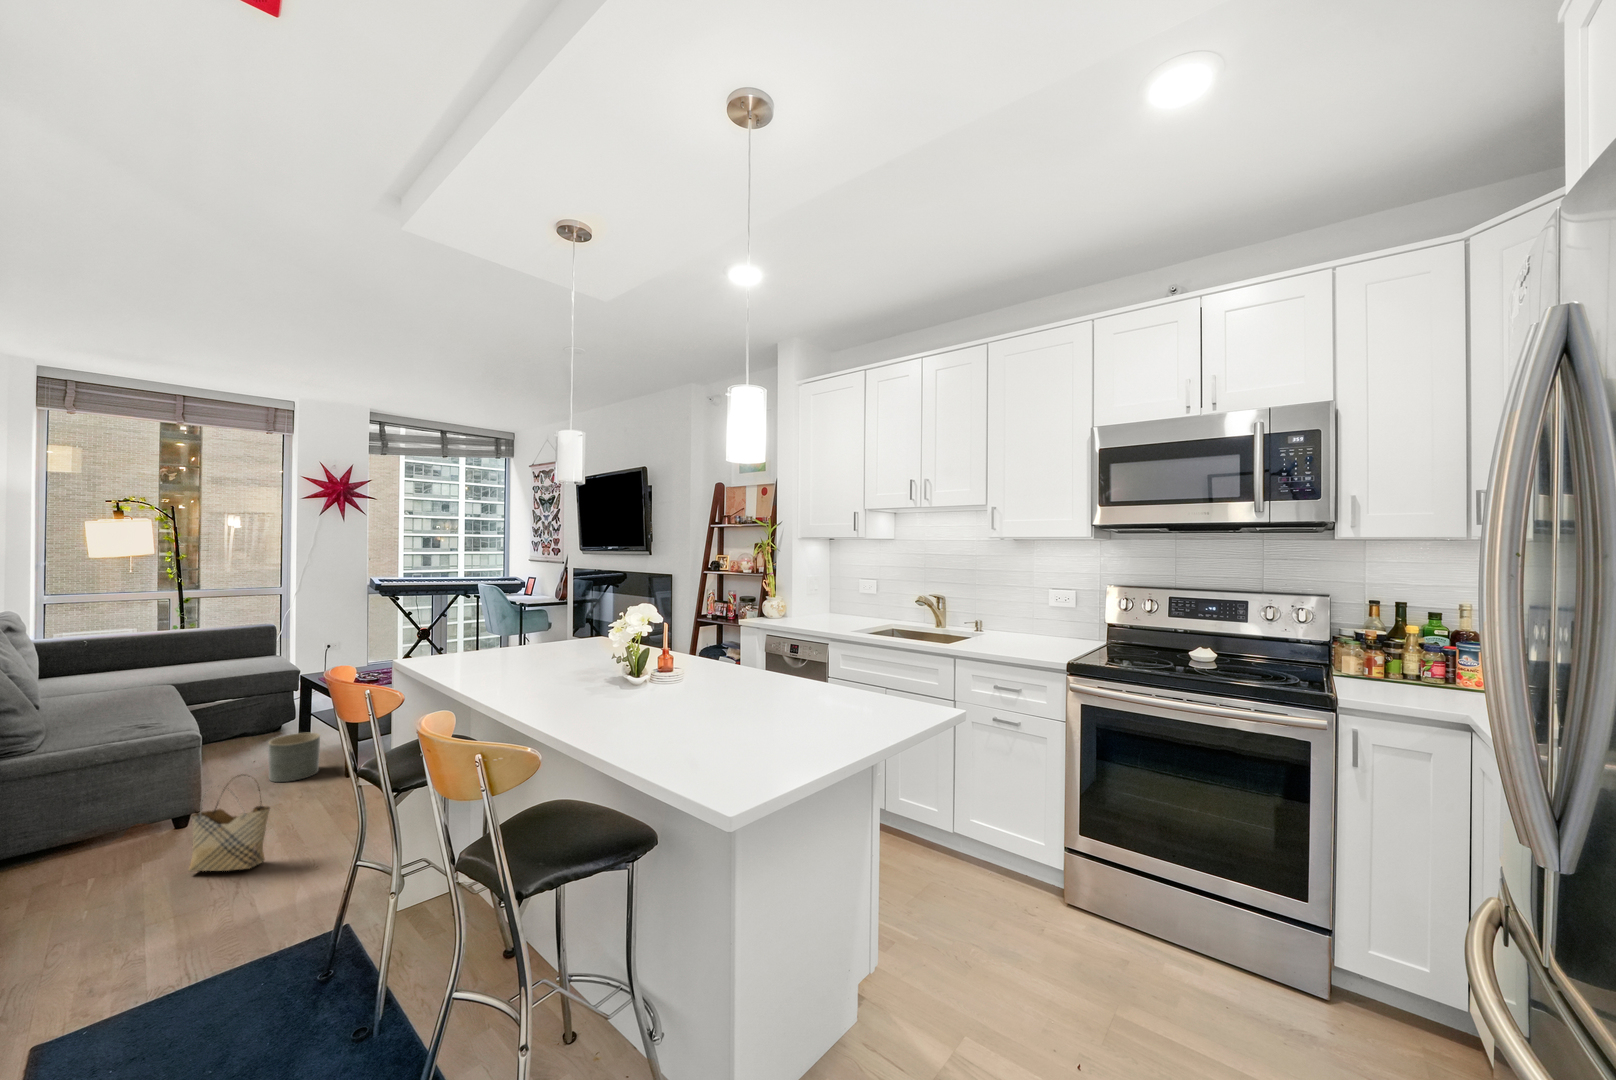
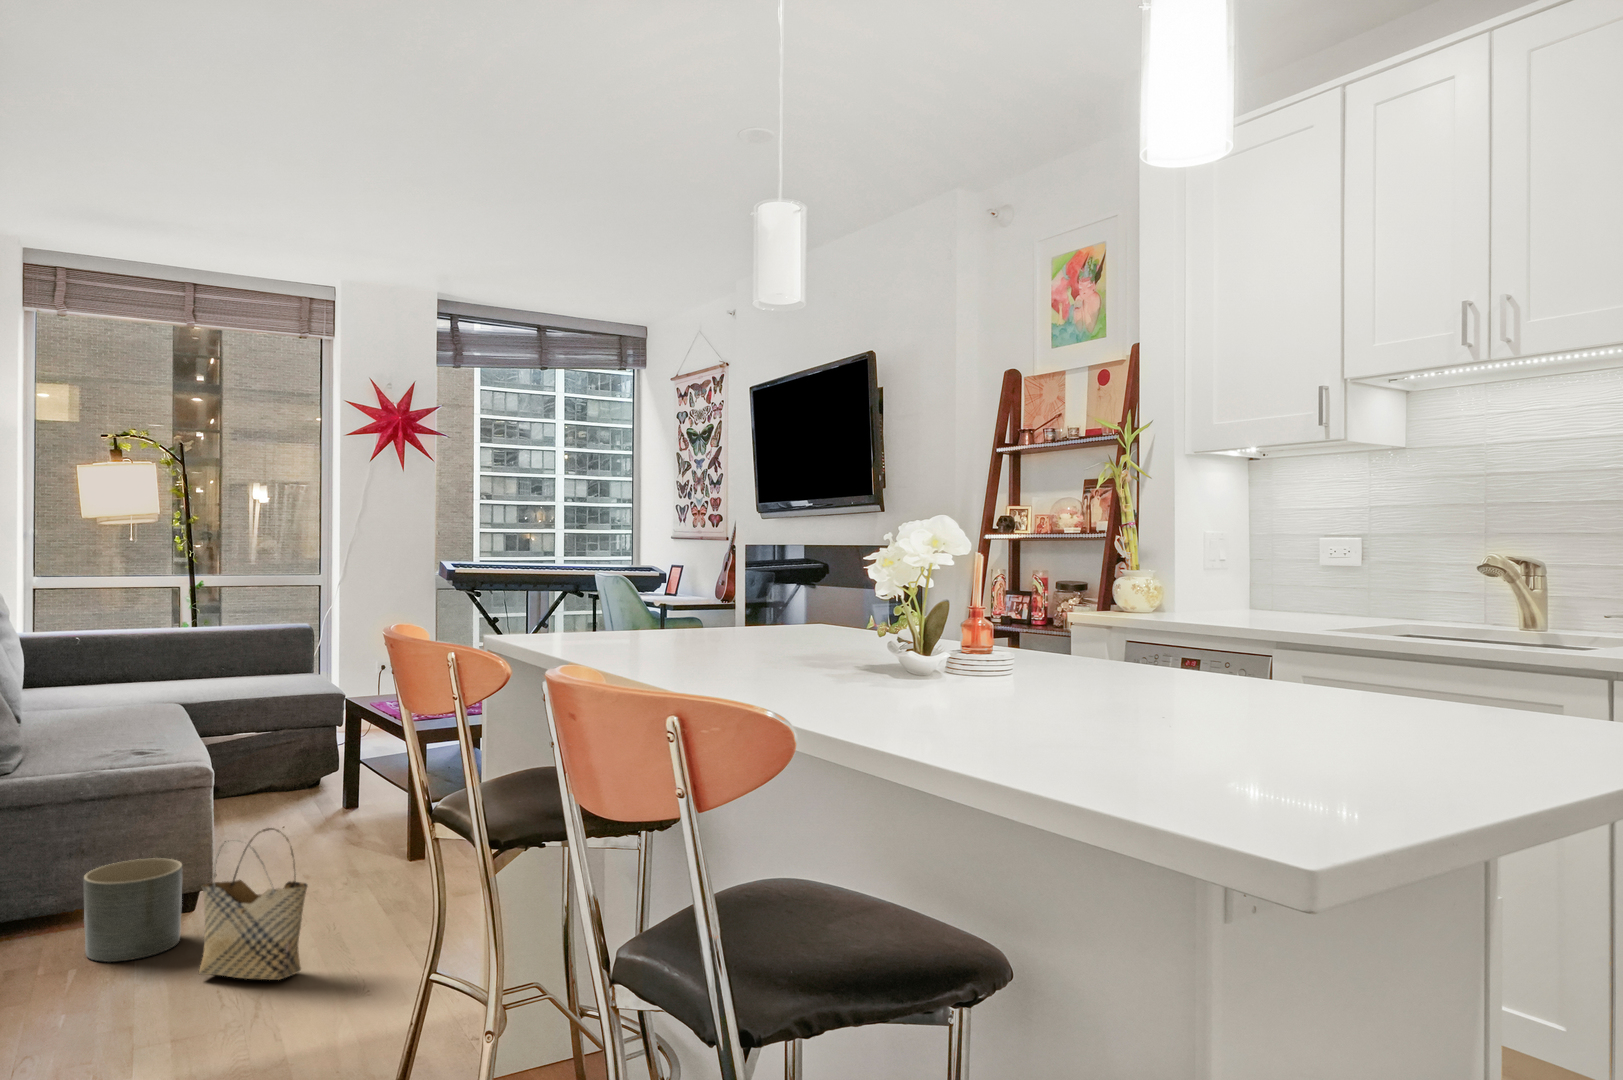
planter: present [268,733,320,782] -> present [84,858,182,962]

